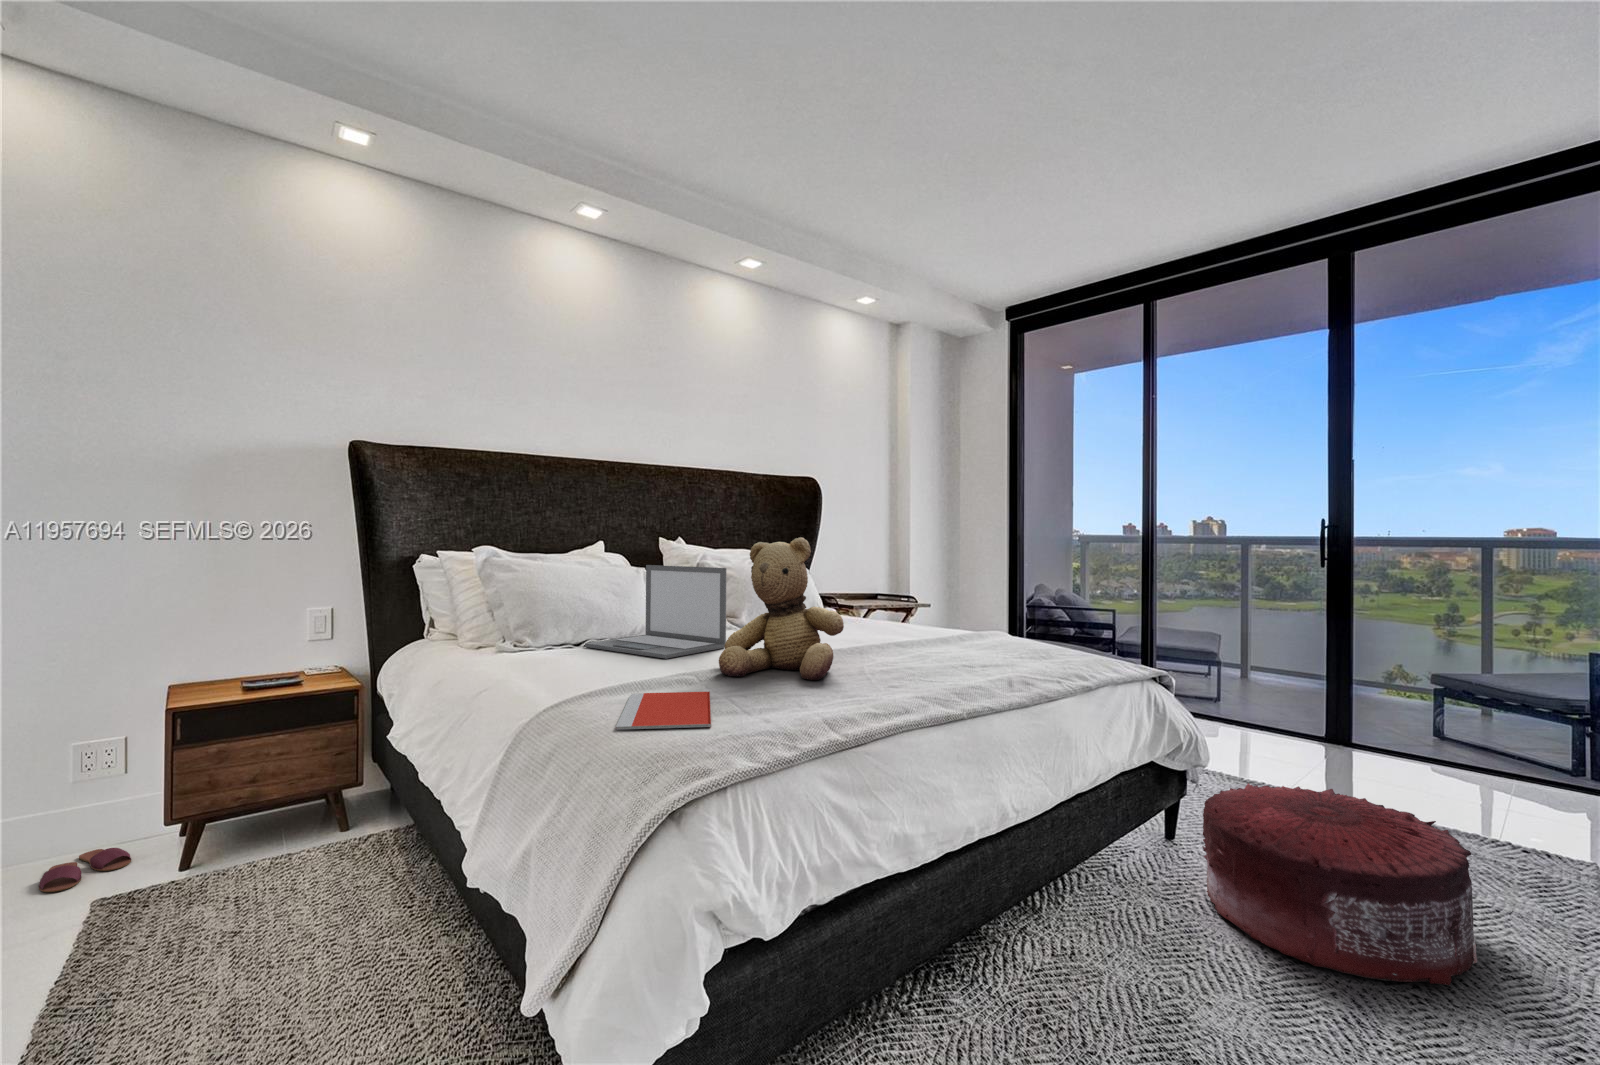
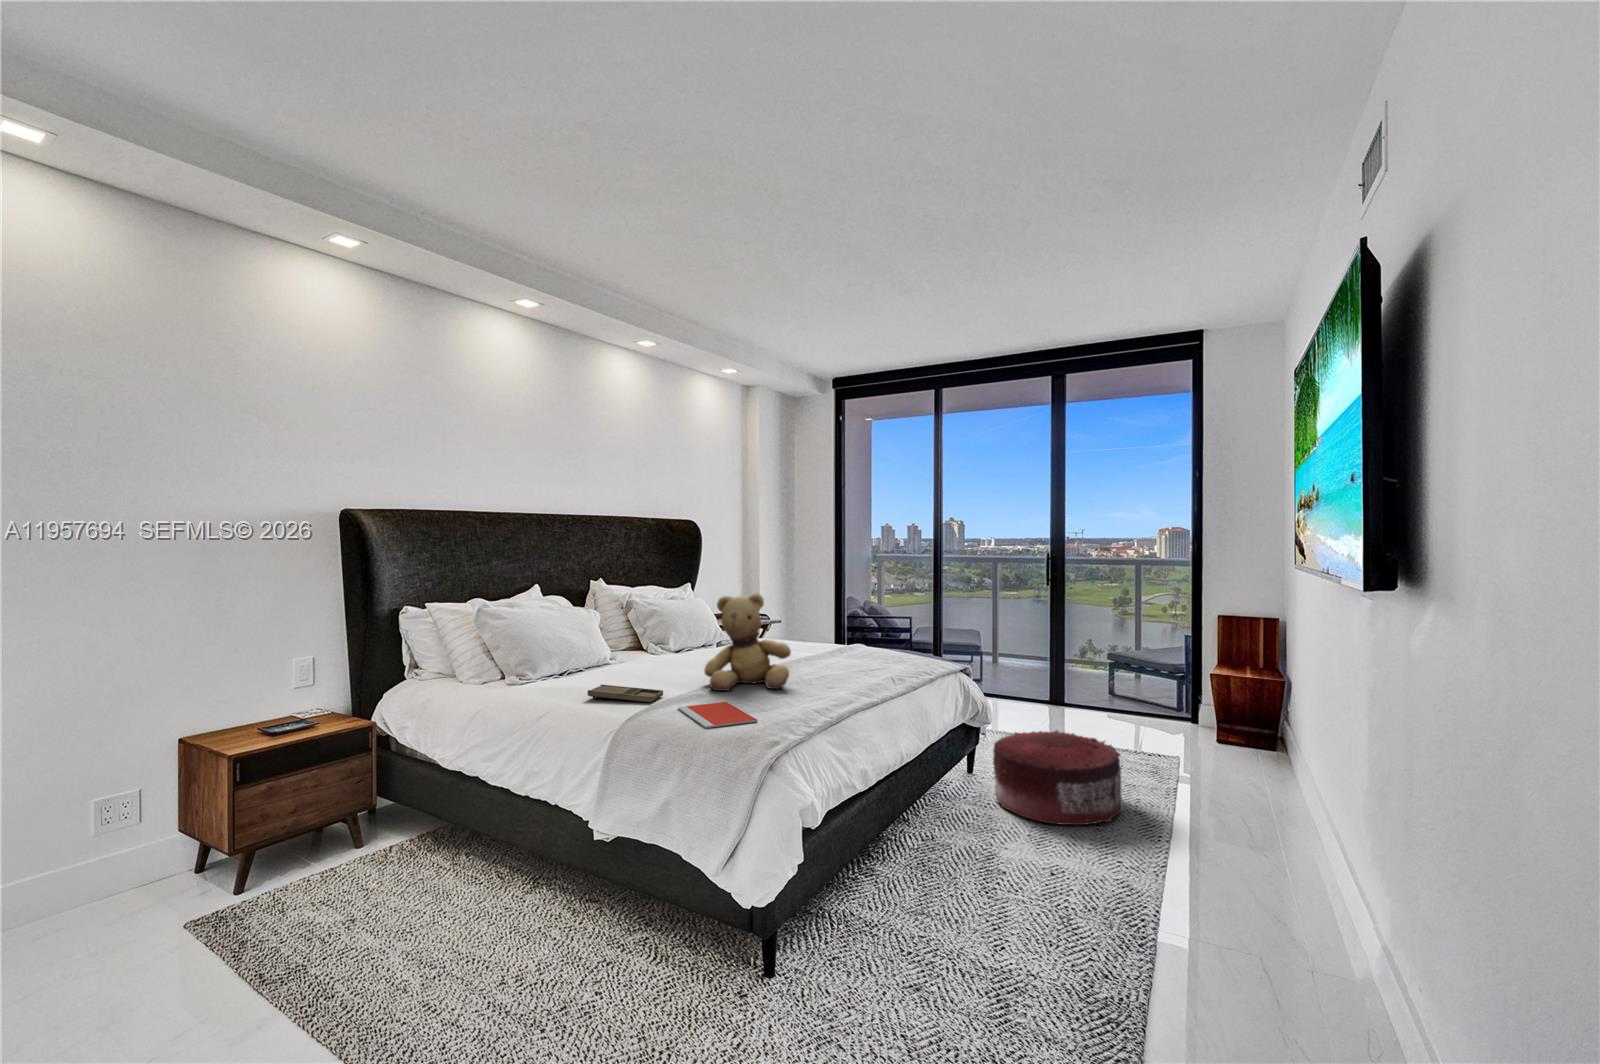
laptop: present [585,565,726,659] -> none [575,609,683,682]
tray: none [543,655,643,683] -> present [588,684,663,702]
slippers: present [39,848,131,892] -> none [107,885,184,923]

